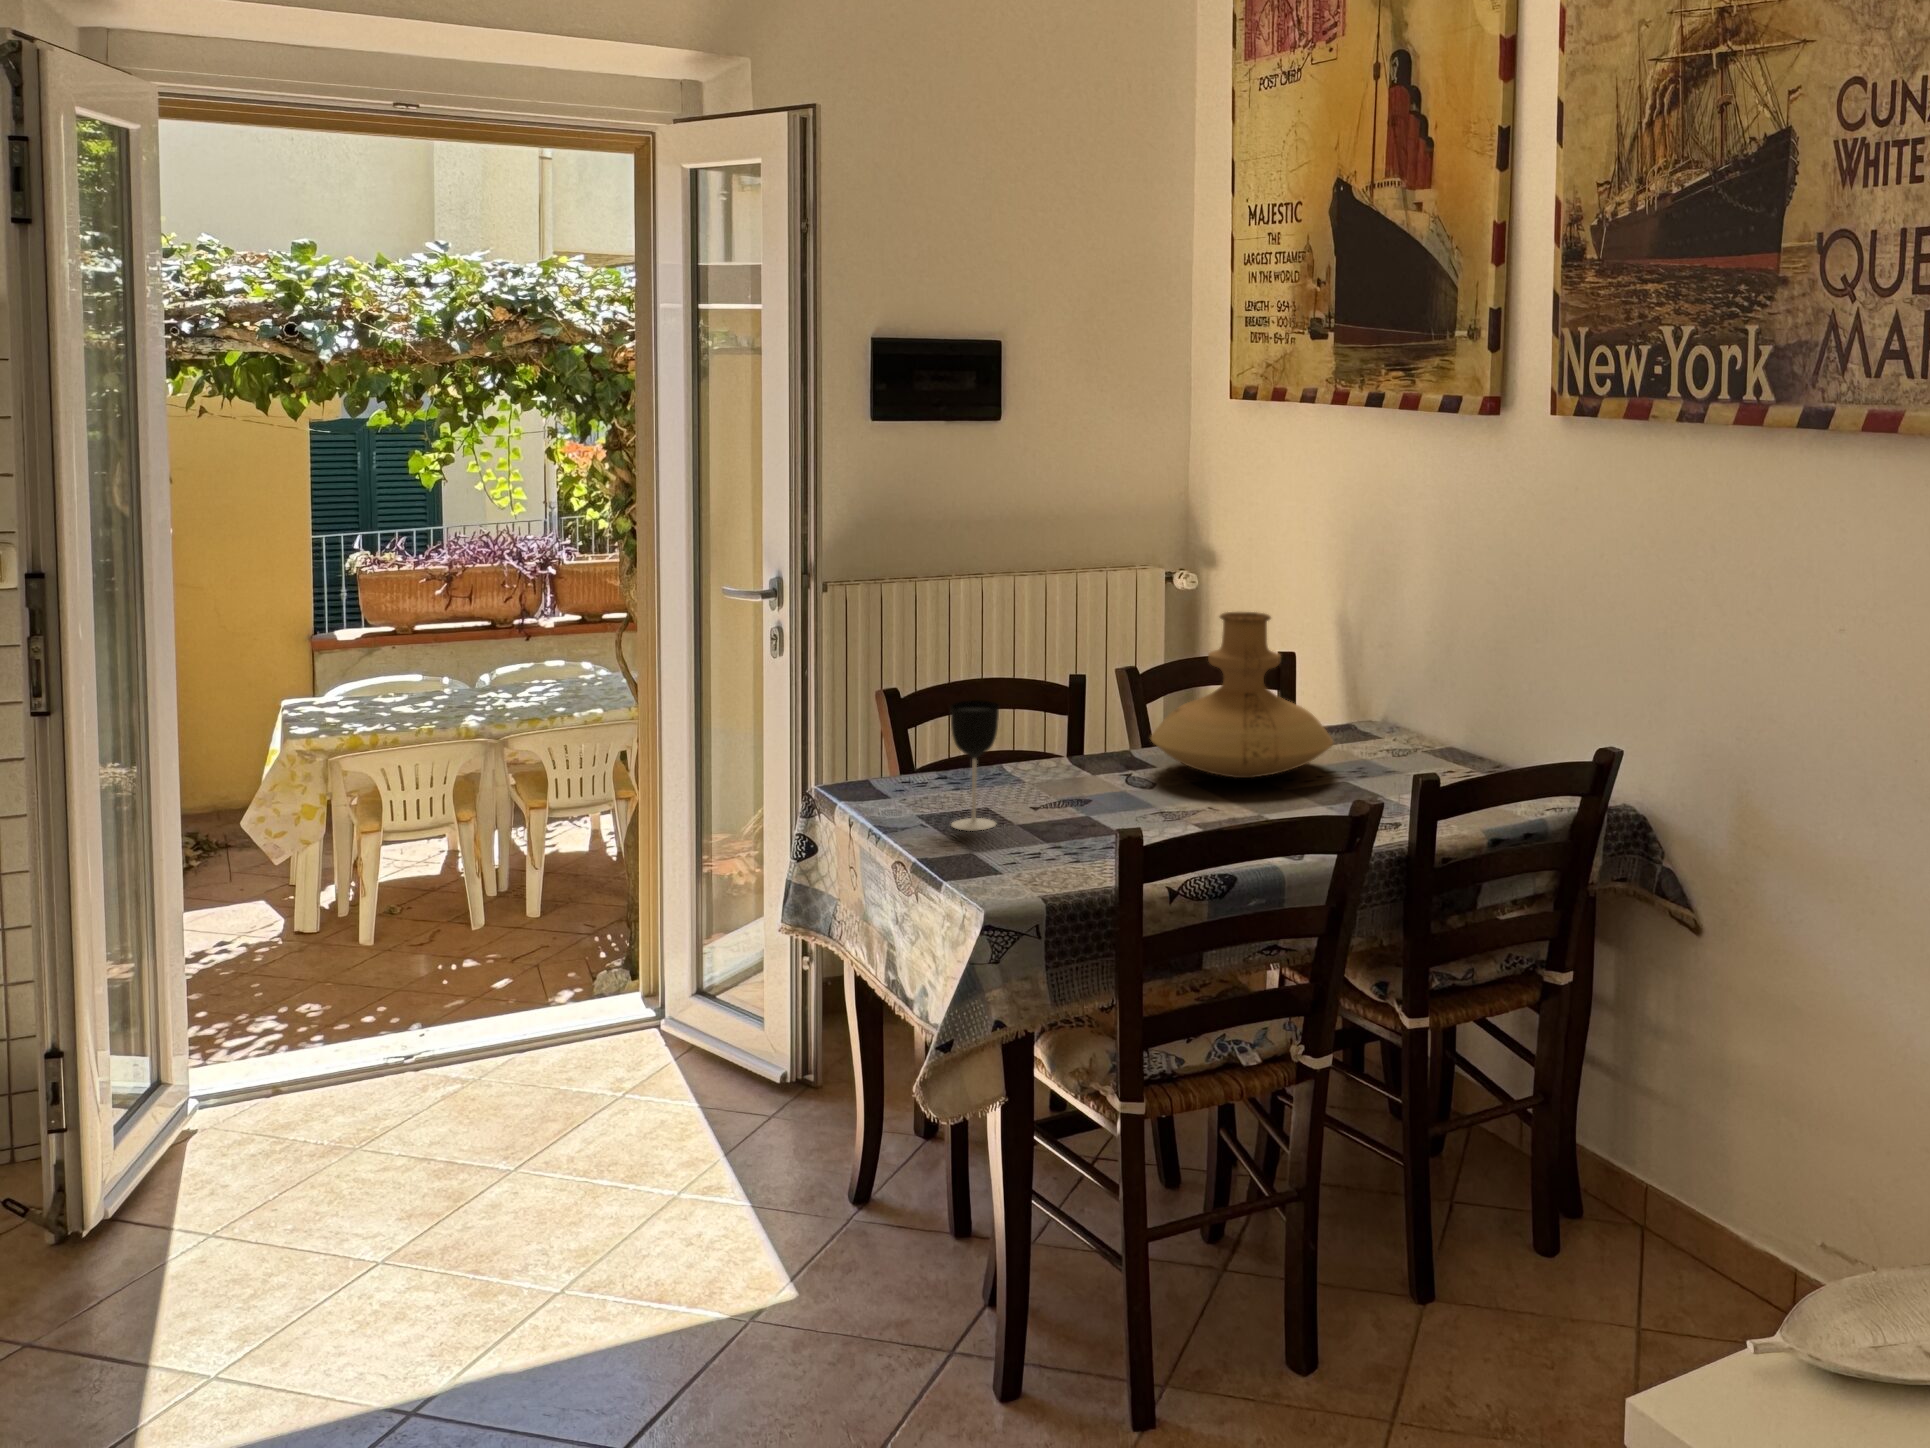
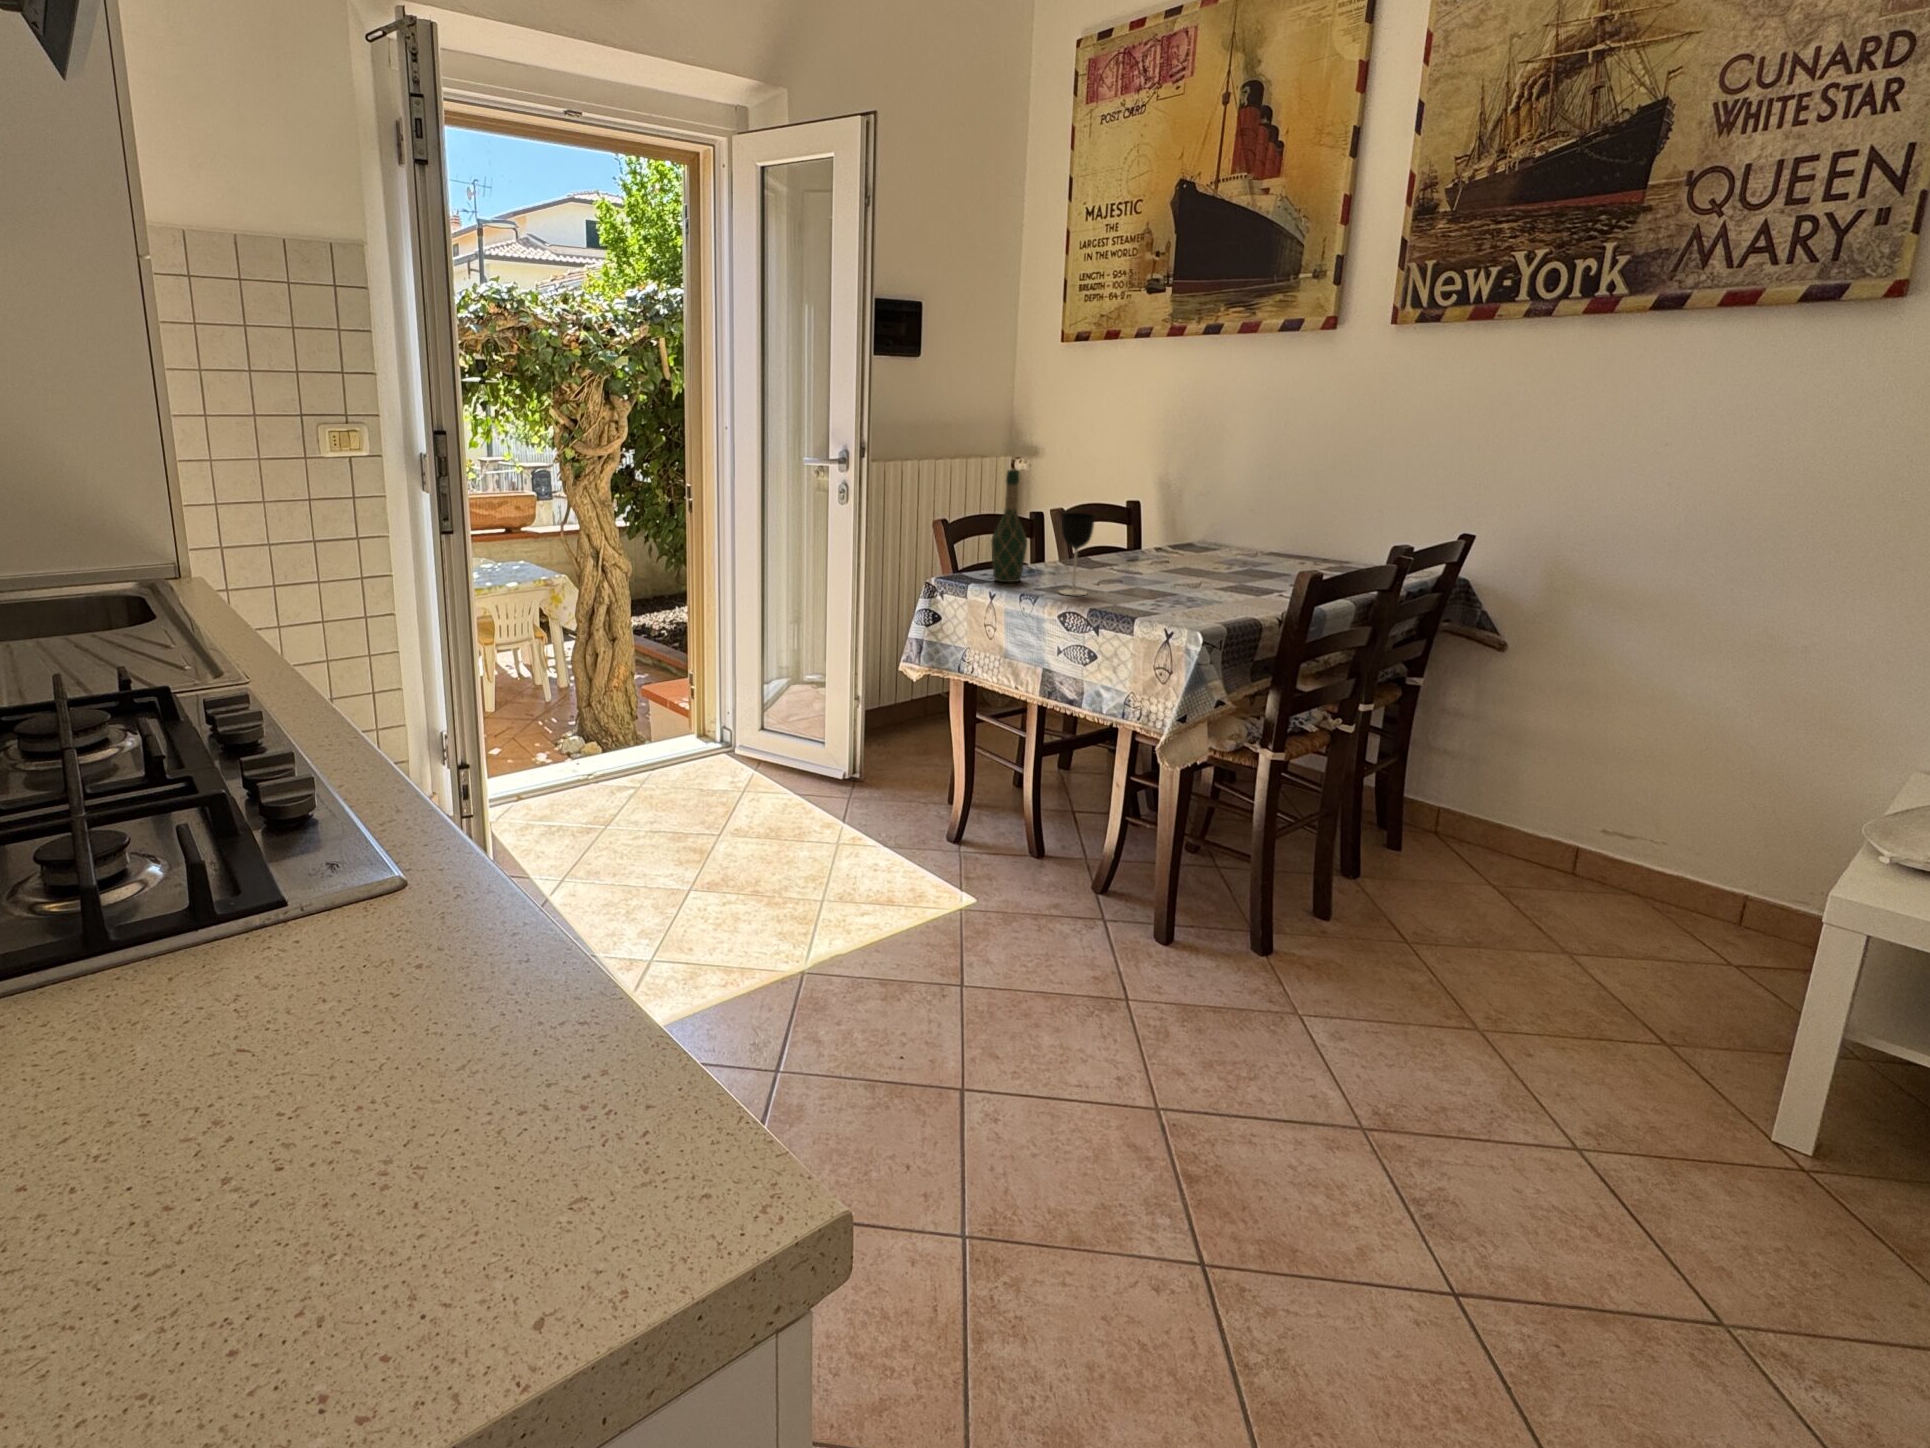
vase: present [1151,612,1333,778] -> none [1124,460,1247,565]
wine bottle: none [894,627,949,800] -> present [991,470,1027,582]

